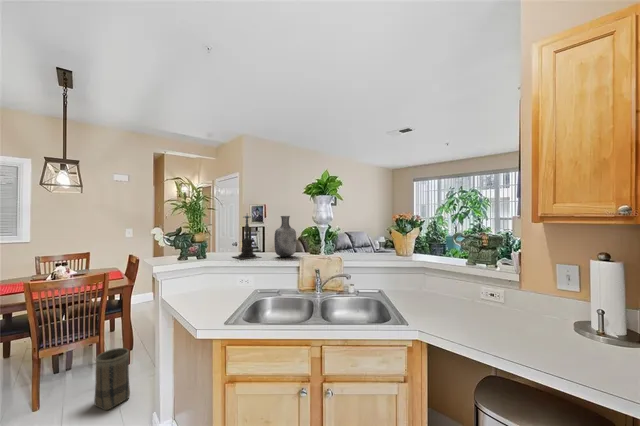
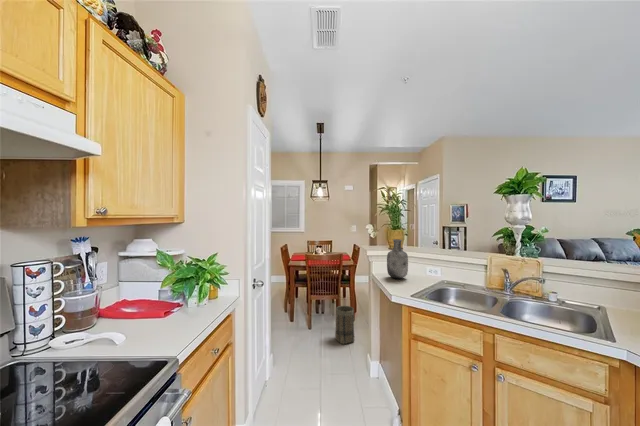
candle holder: present [233,215,259,259] -> none [425,212,452,254]
vase: present [274,216,296,257] -> present [387,239,408,279]

